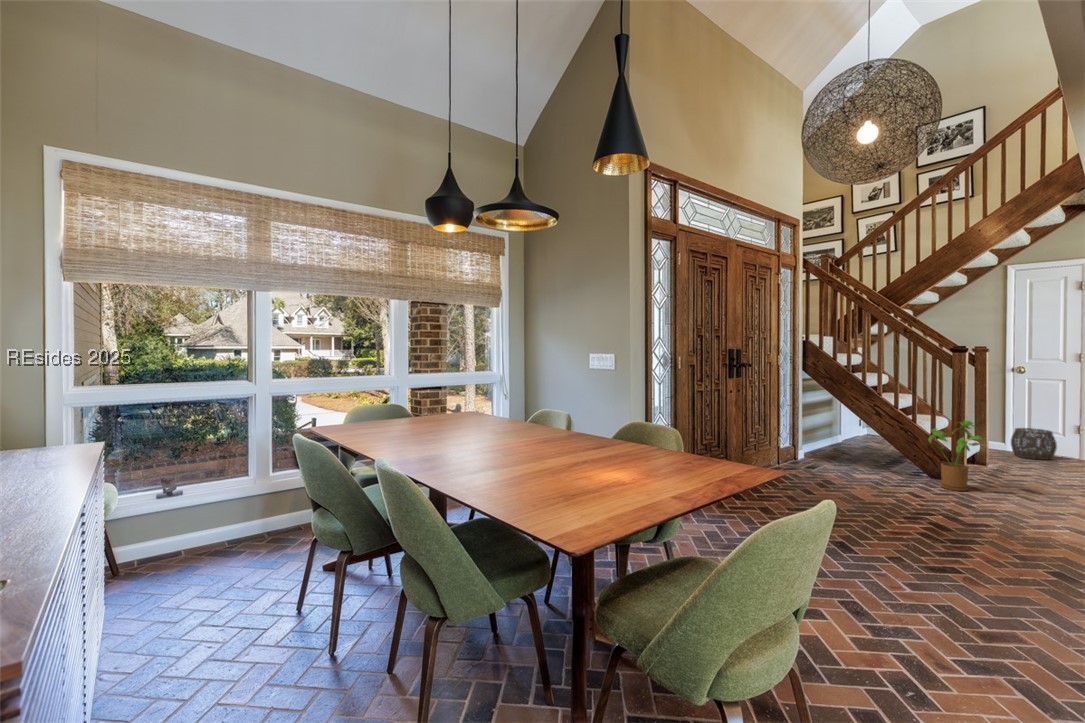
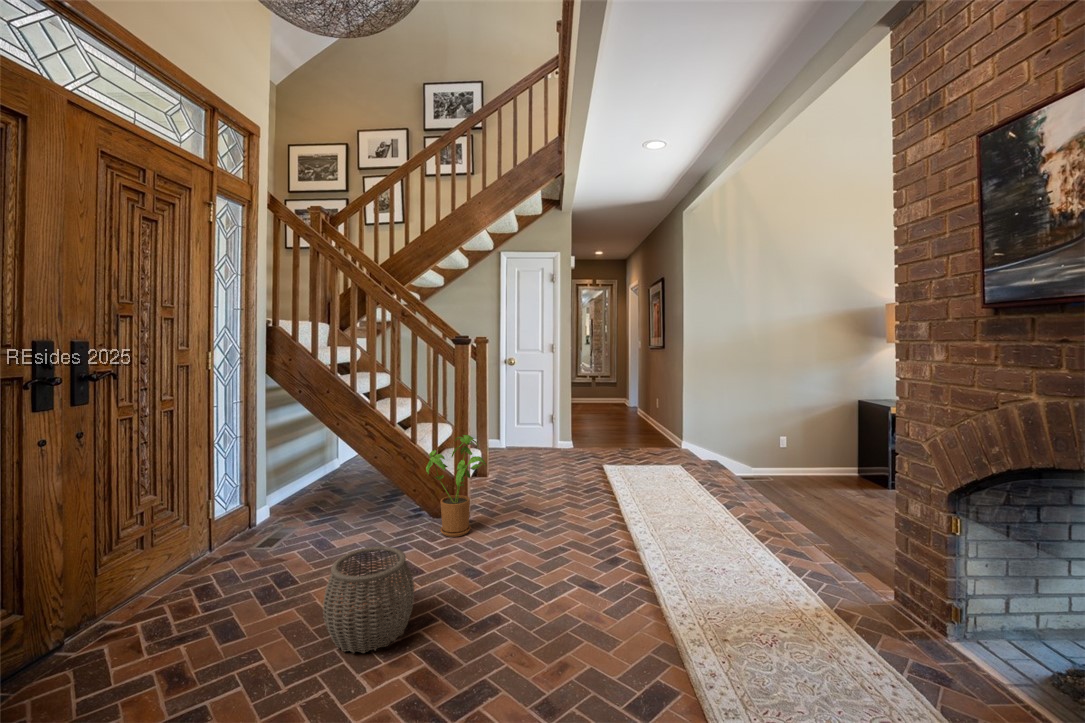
woven basket: present [1011,428,1057,460] -> present [323,546,415,653]

